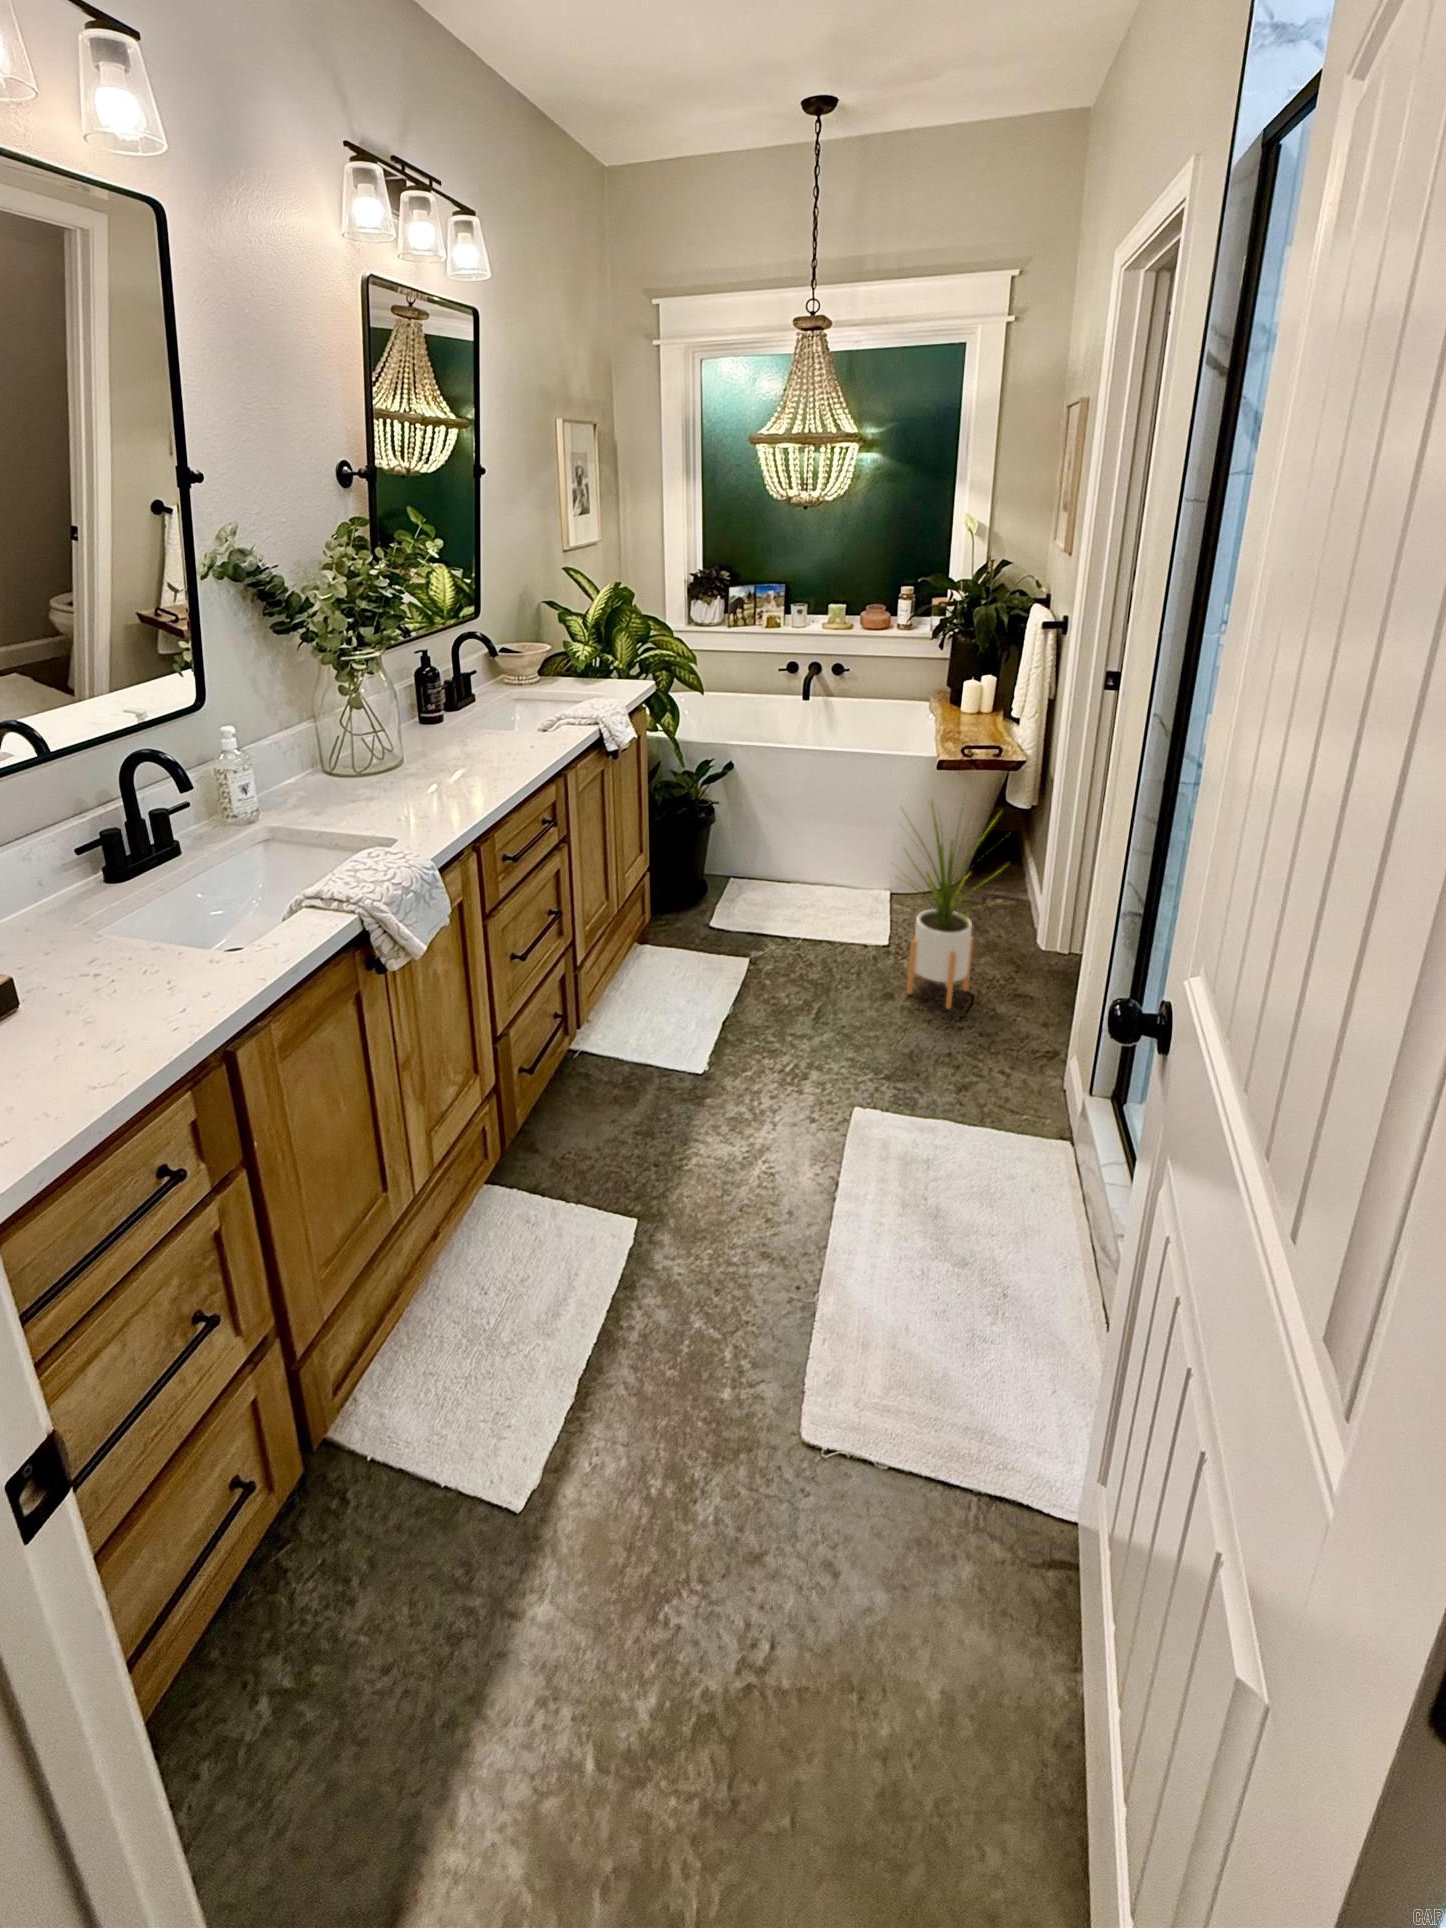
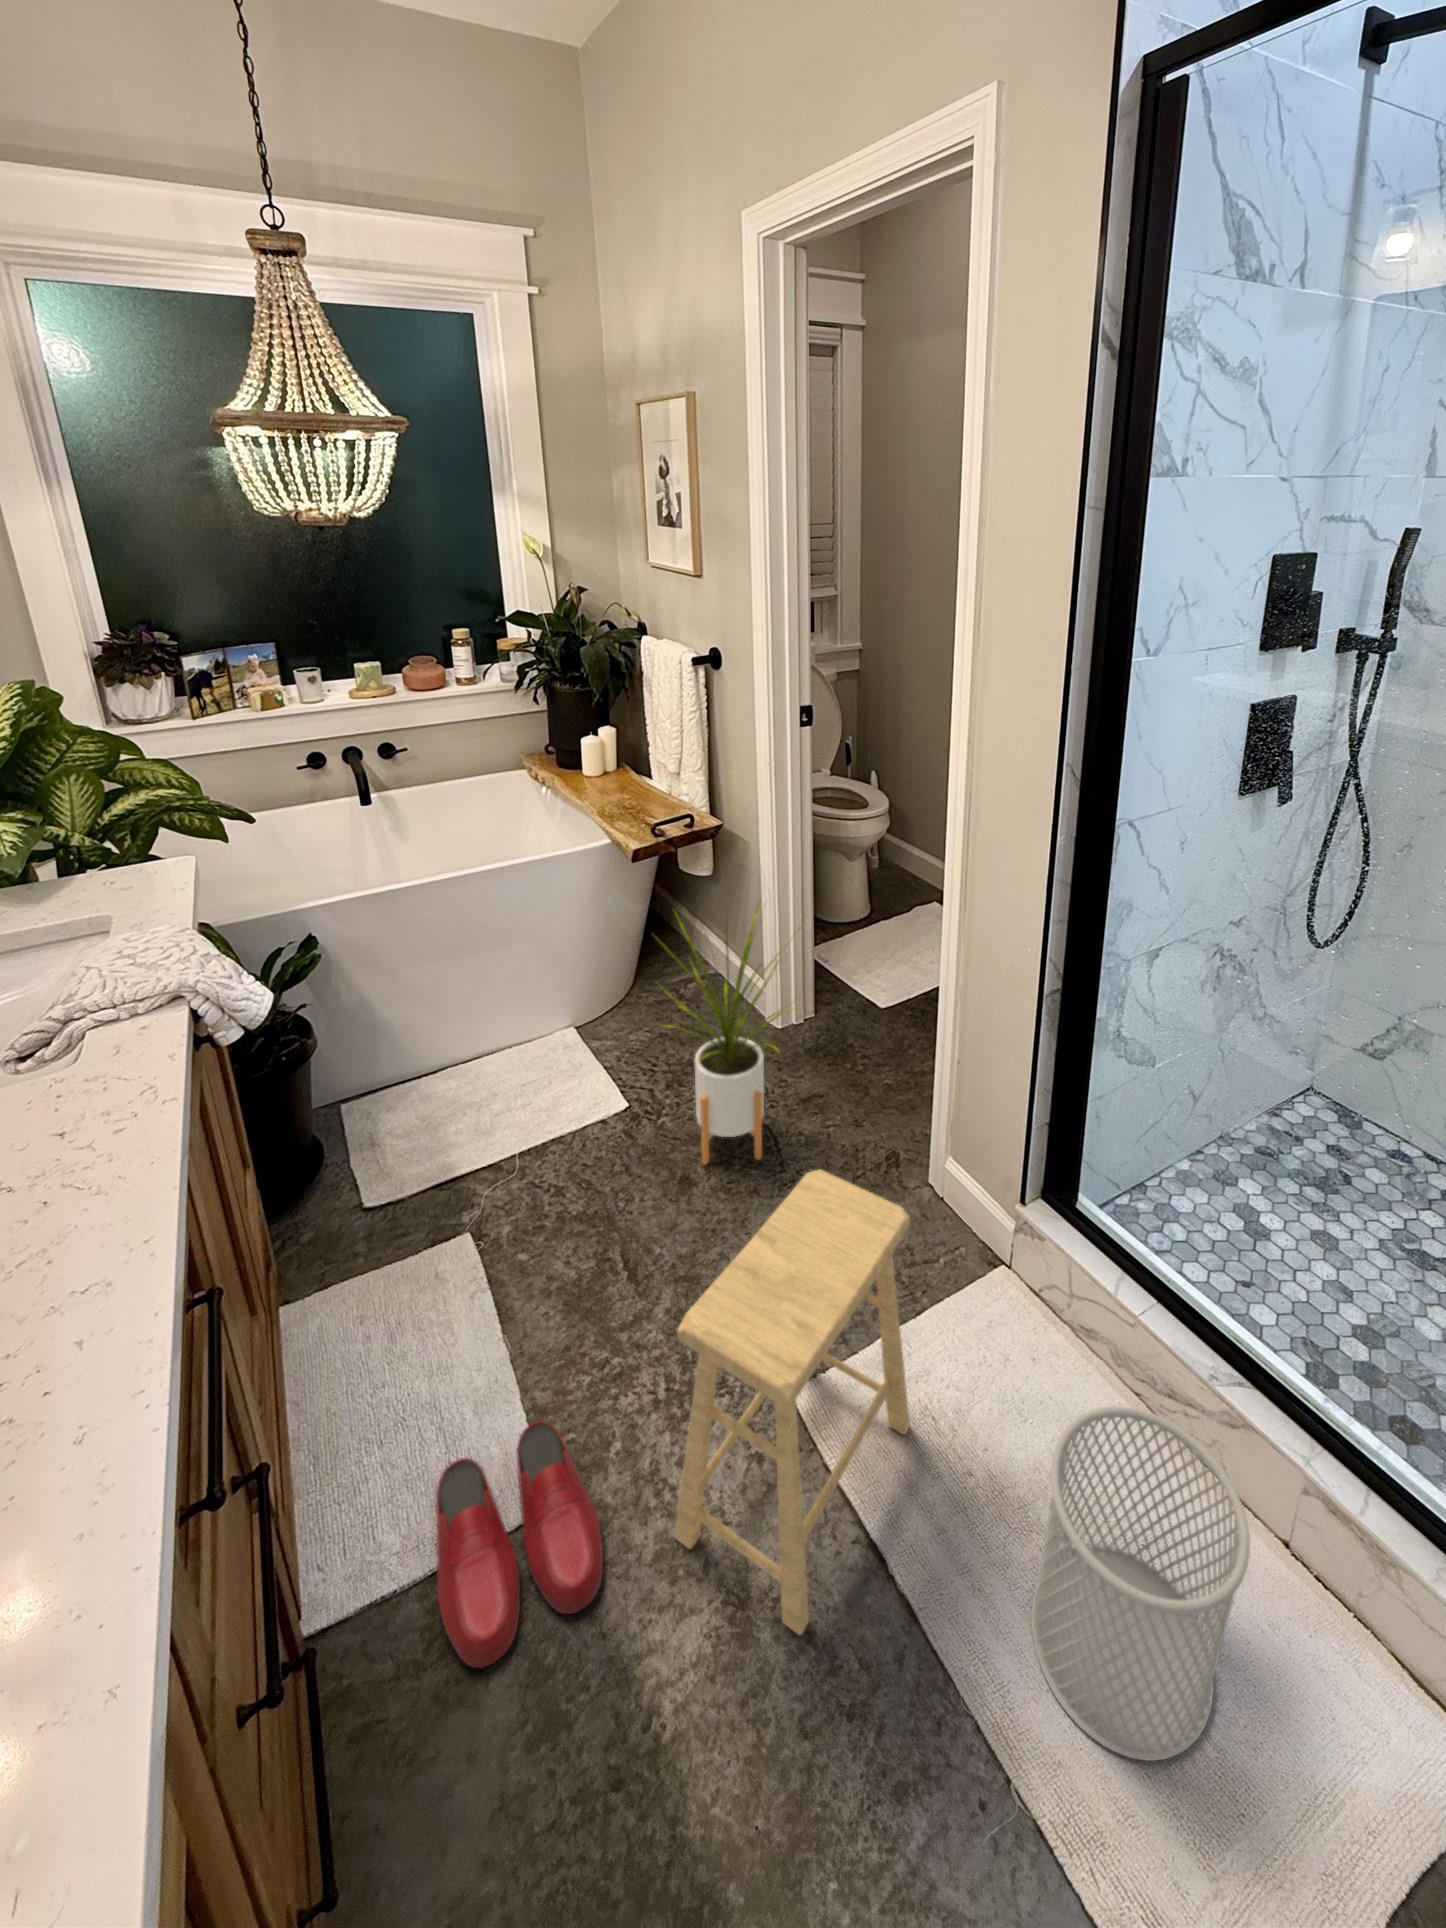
footstool: none [745,952,923,1183] -> present [674,1170,911,1635]
slippers: none [631,1030,723,1110] -> present [436,1421,603,1668]
wastebasket: none [879,1146,1027,1370] -> present [1031,1406,1250,1761]

